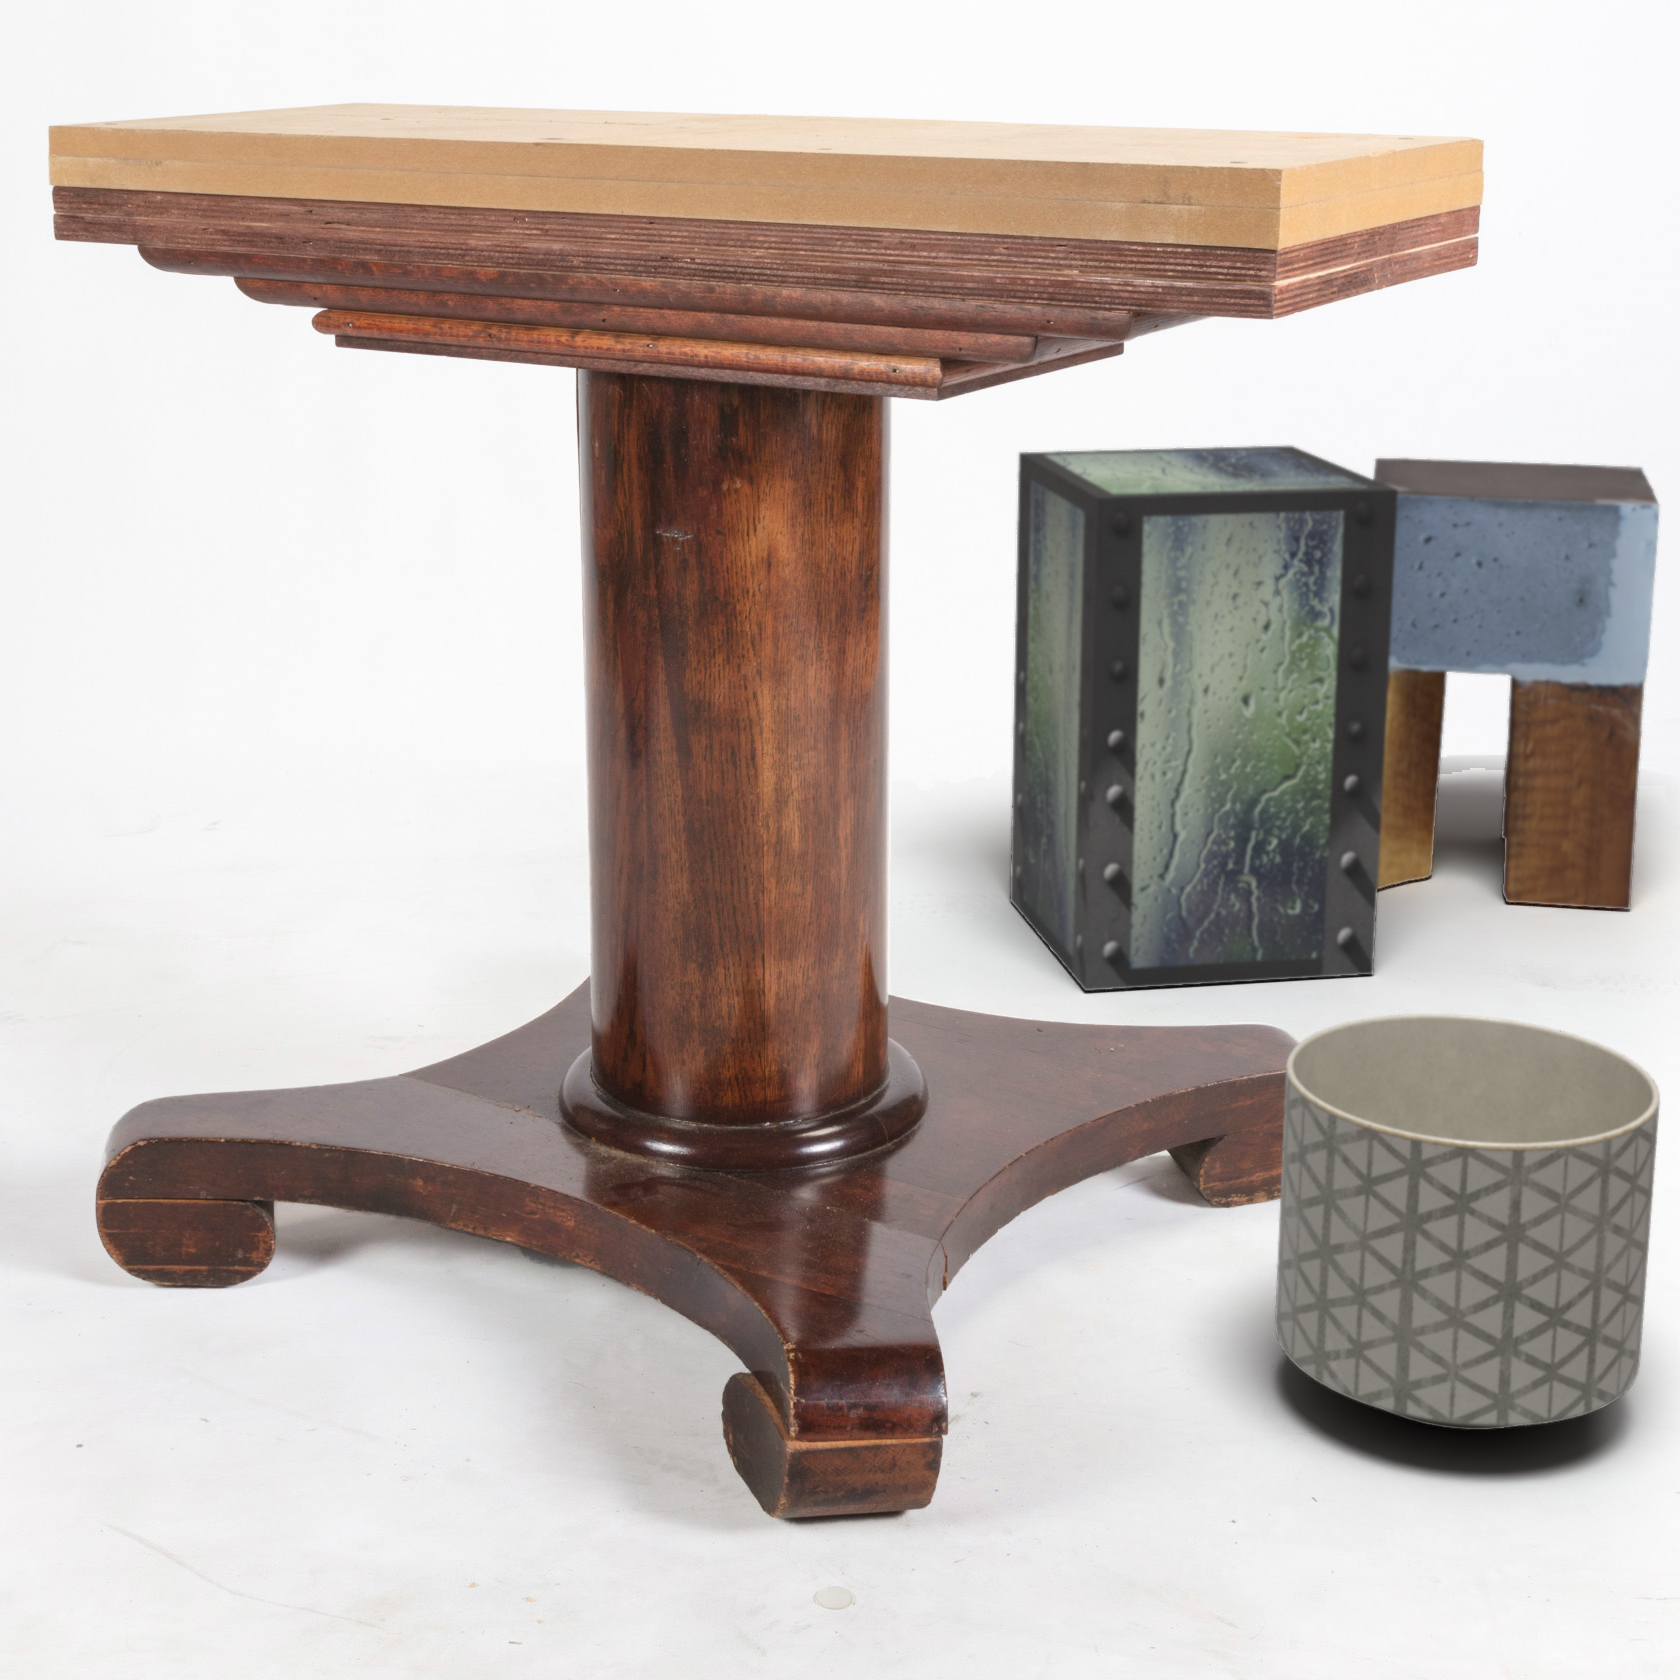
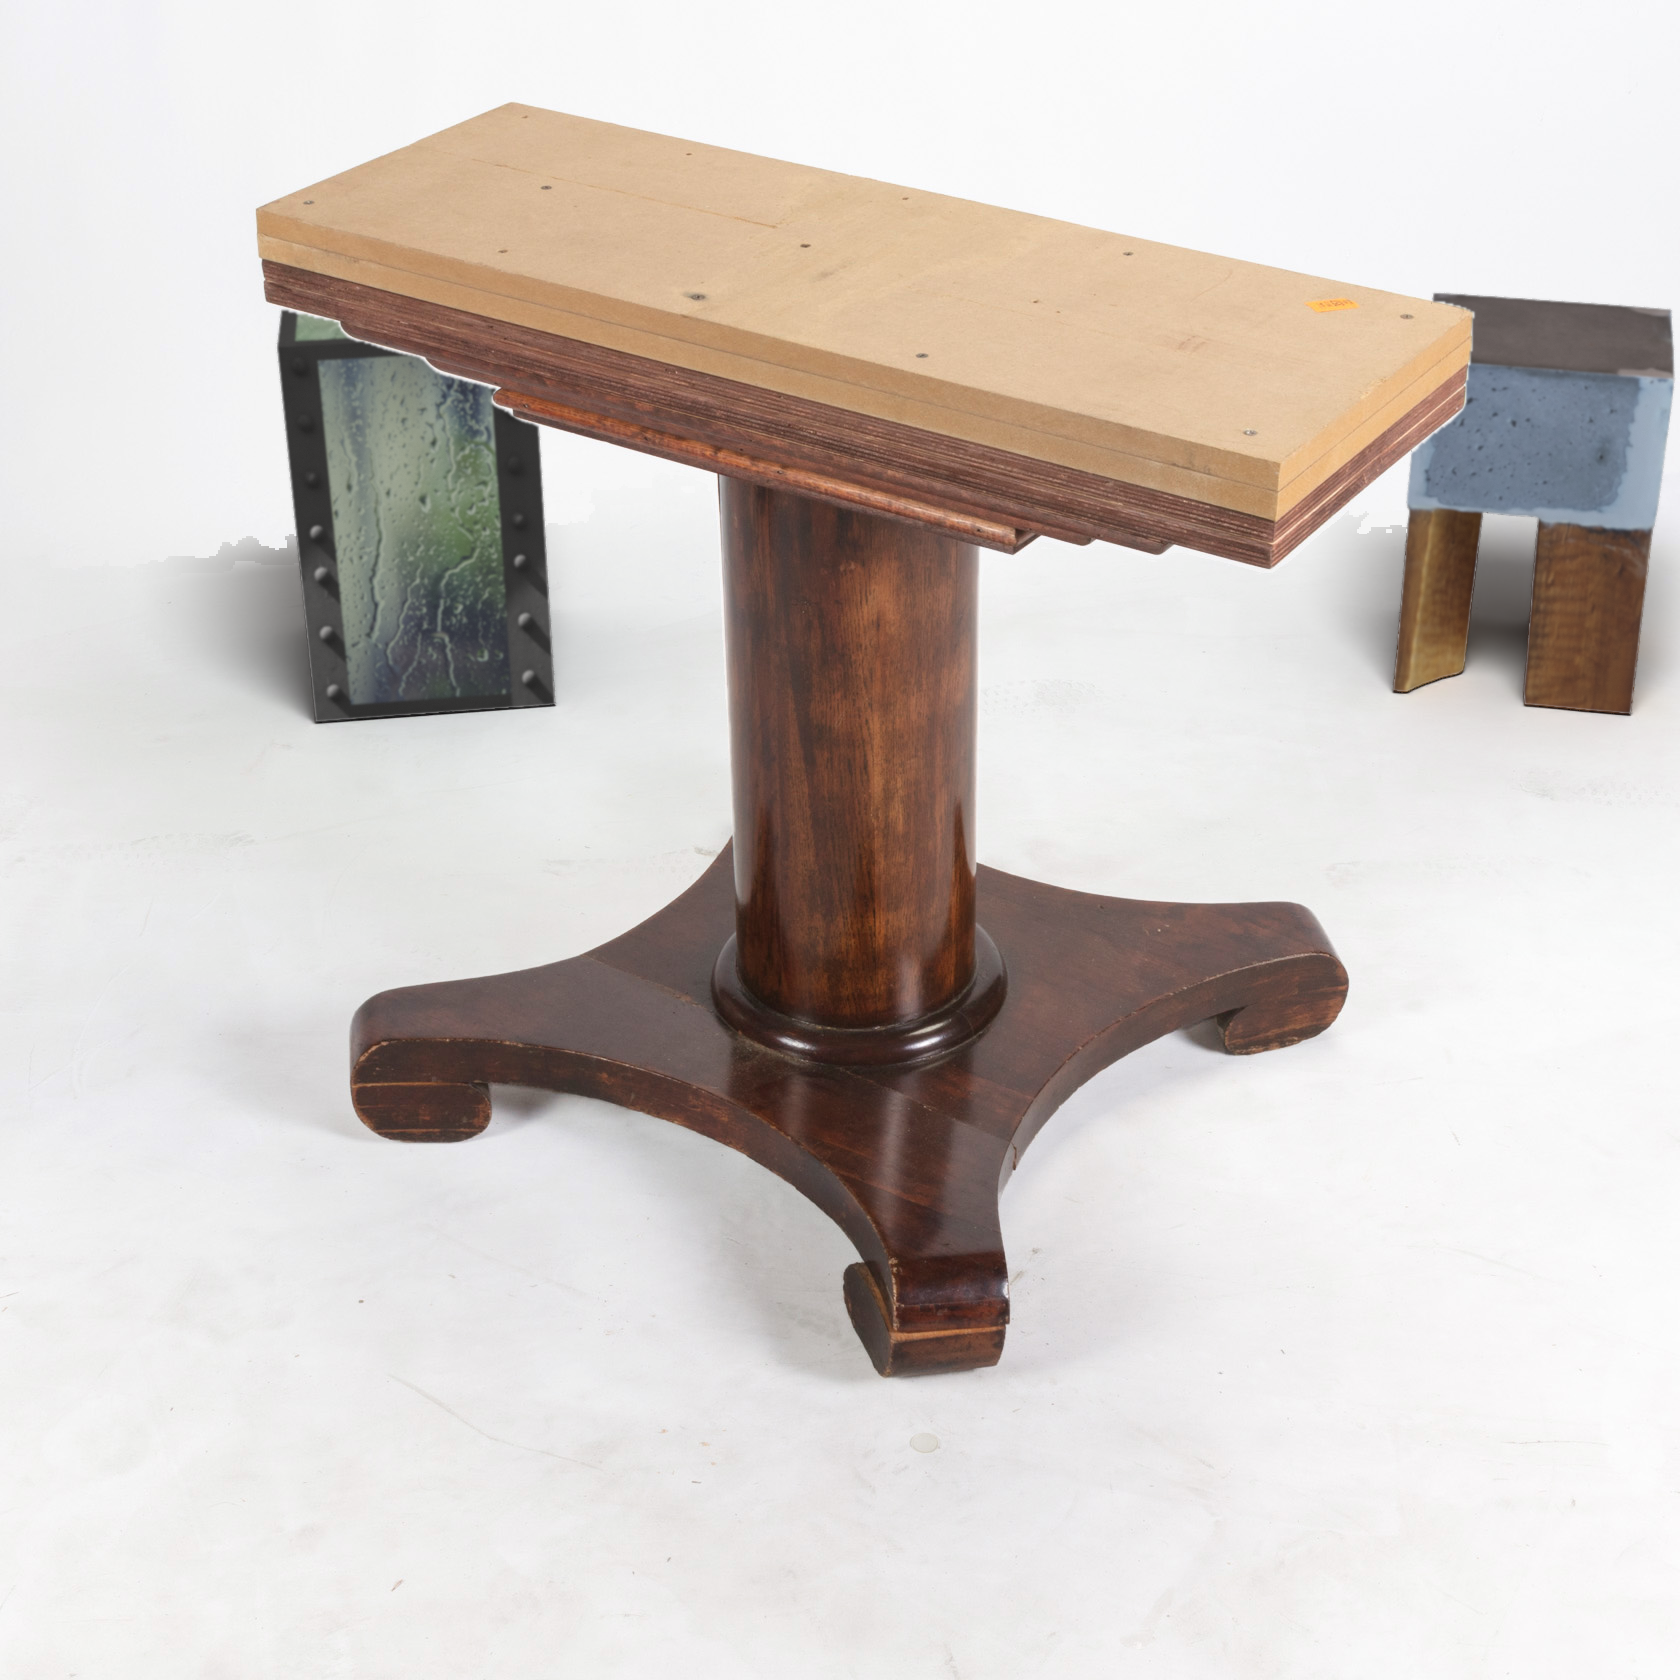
storage box: present [1010,446,1398,991] -> present [277,310,556,722]
planter: present [1275,1014,1660,1430] -> none [1274,967,1579,1316]

